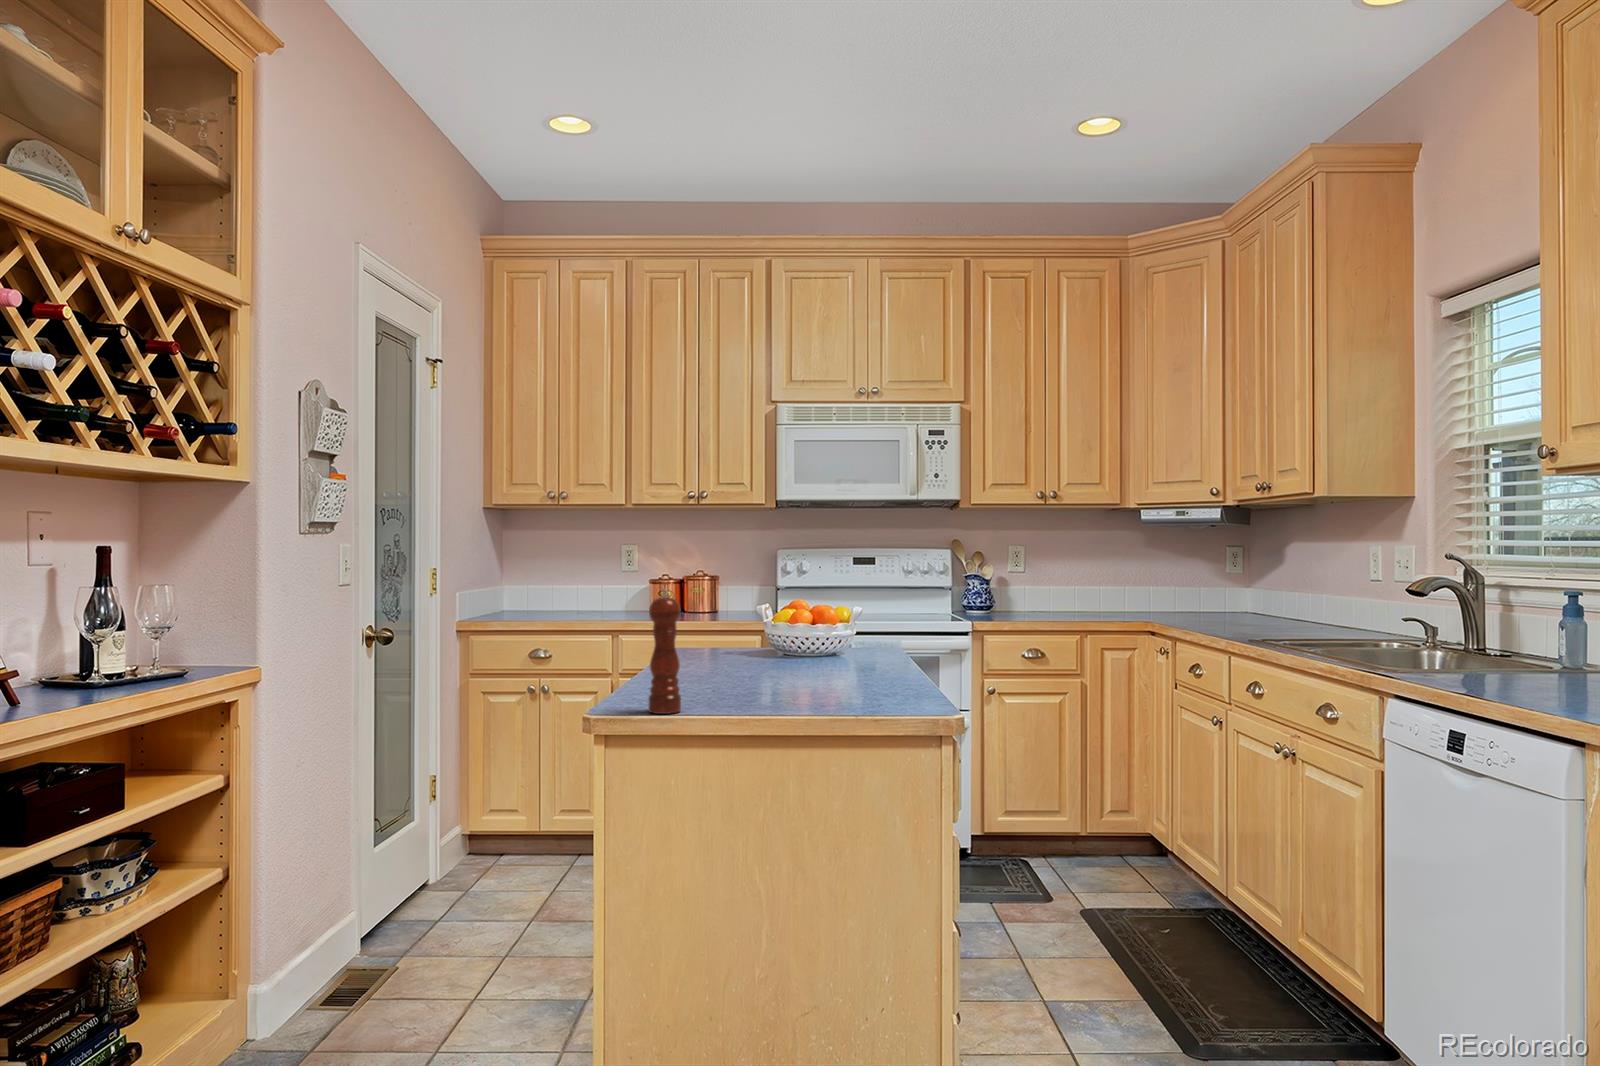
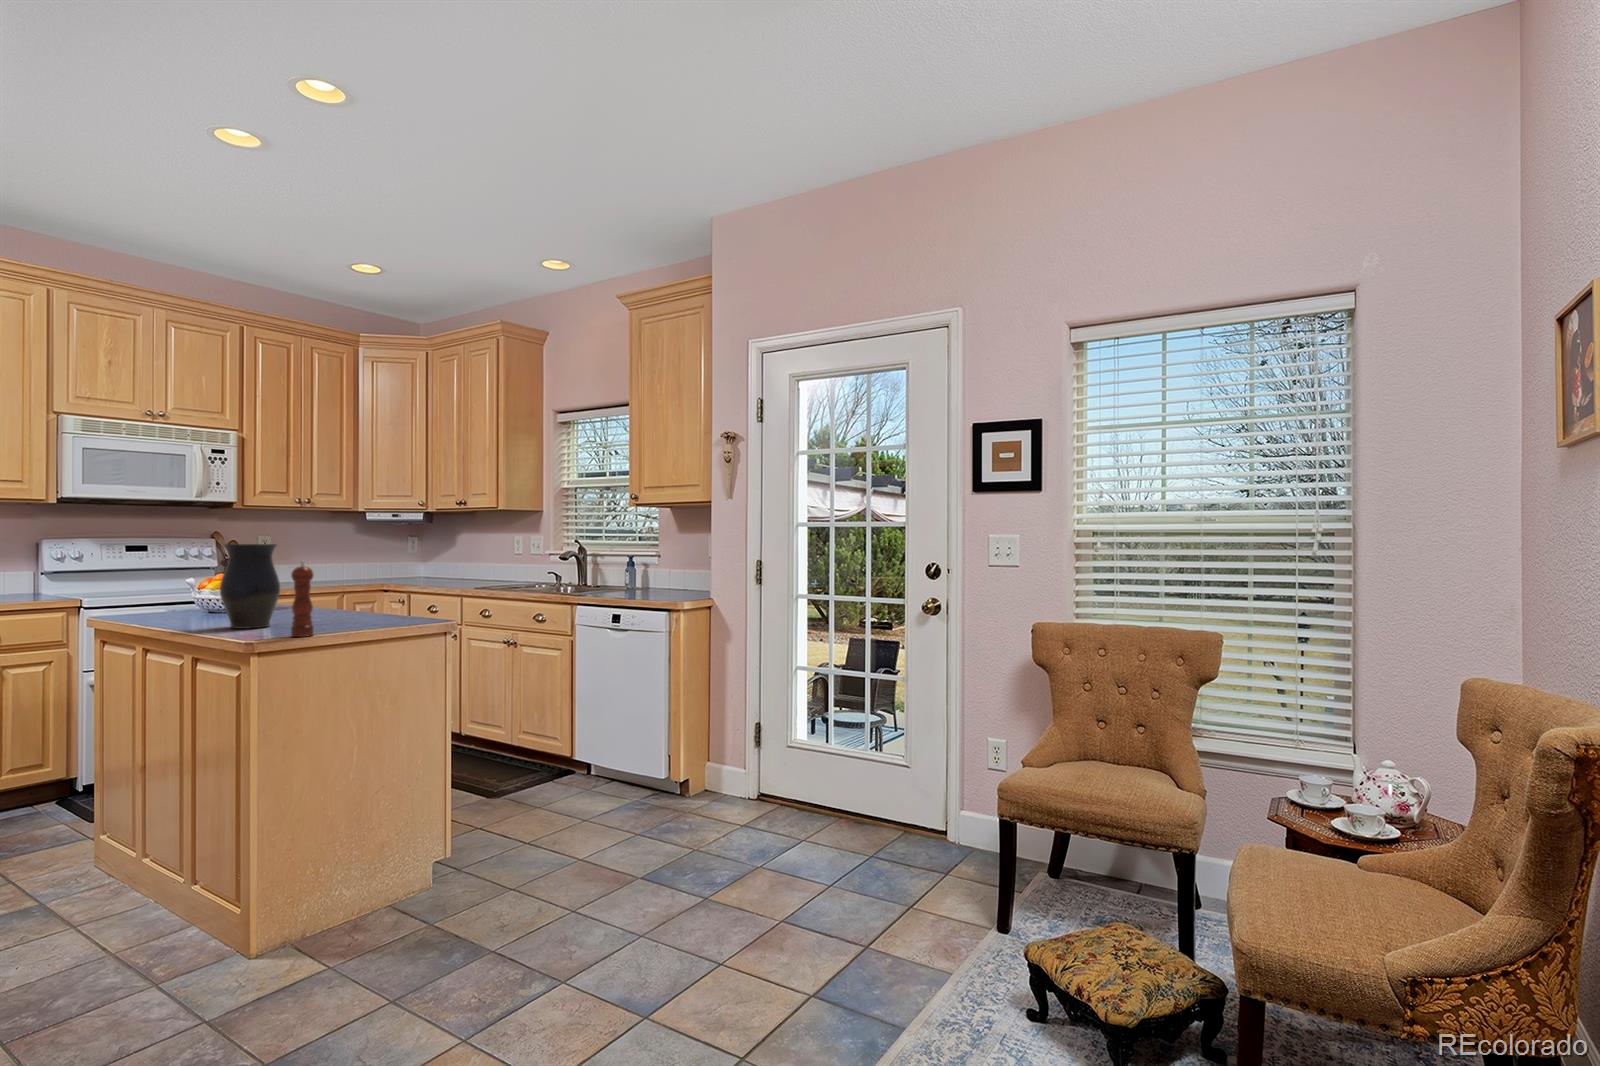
vase: none [681,557,755,682] -> present [220,544,280,629]

